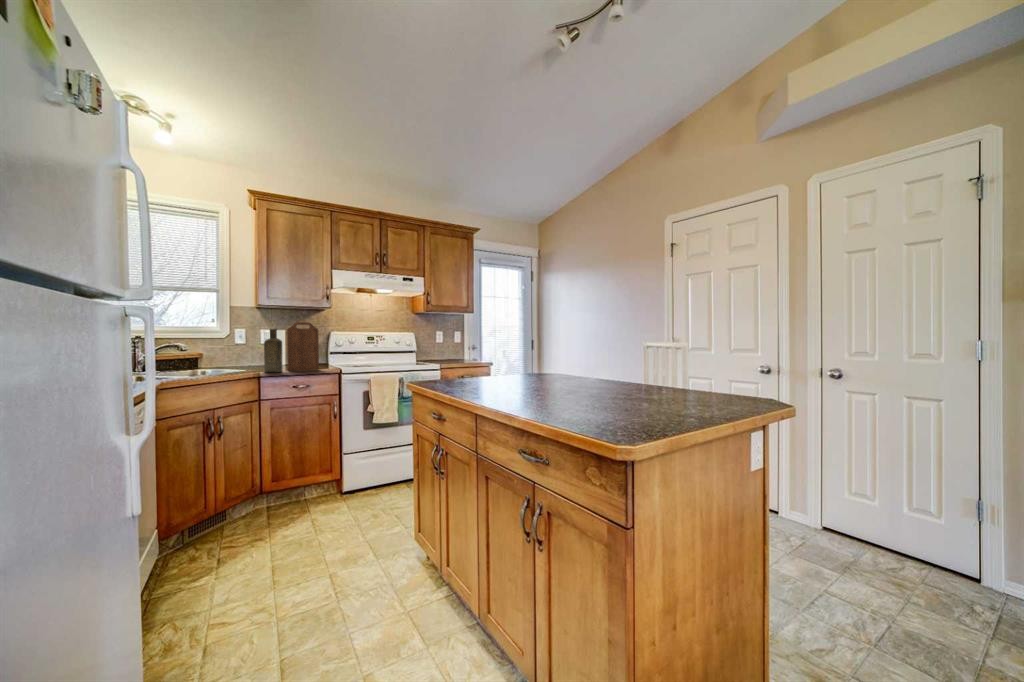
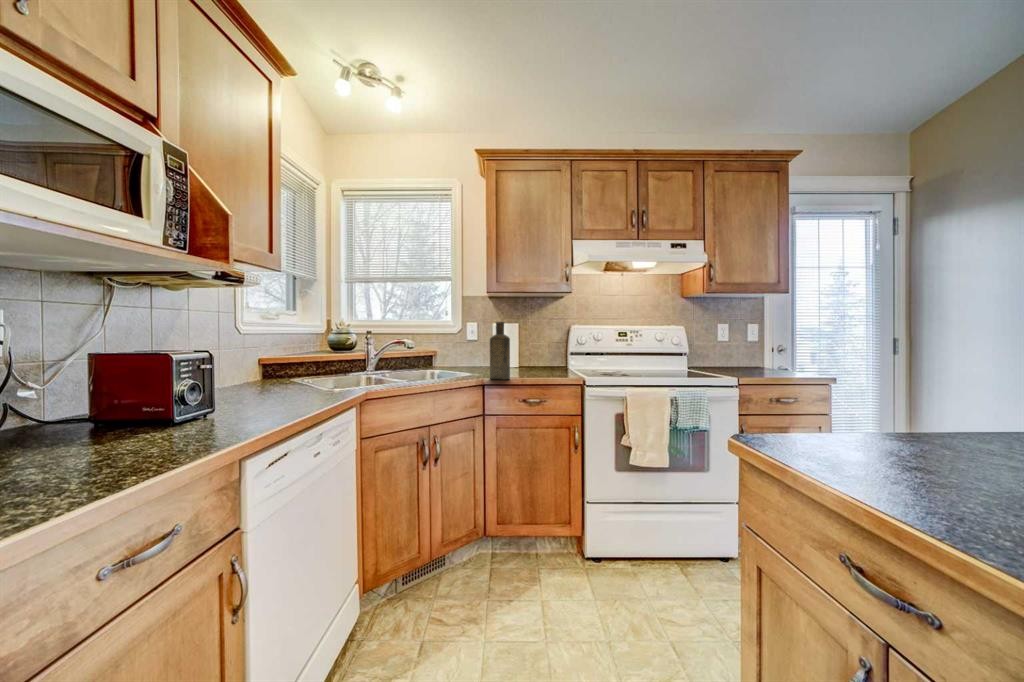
cutting board: present [287,322,319,370] -> none [516,313,554,377]

